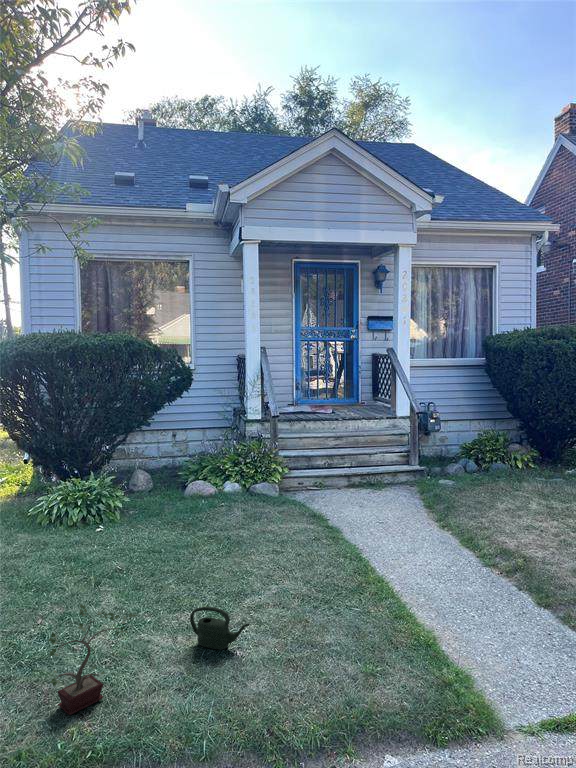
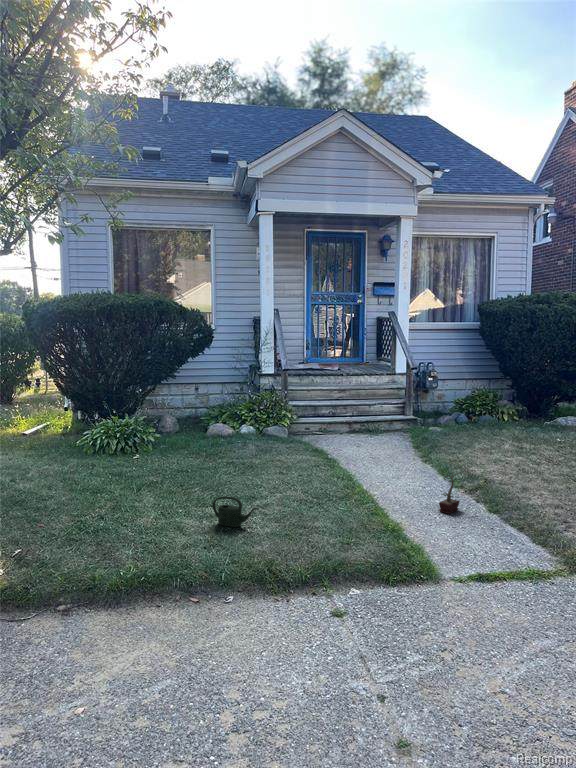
potted plant: present [49,604,136,715] -> present [439,460,472,514]

